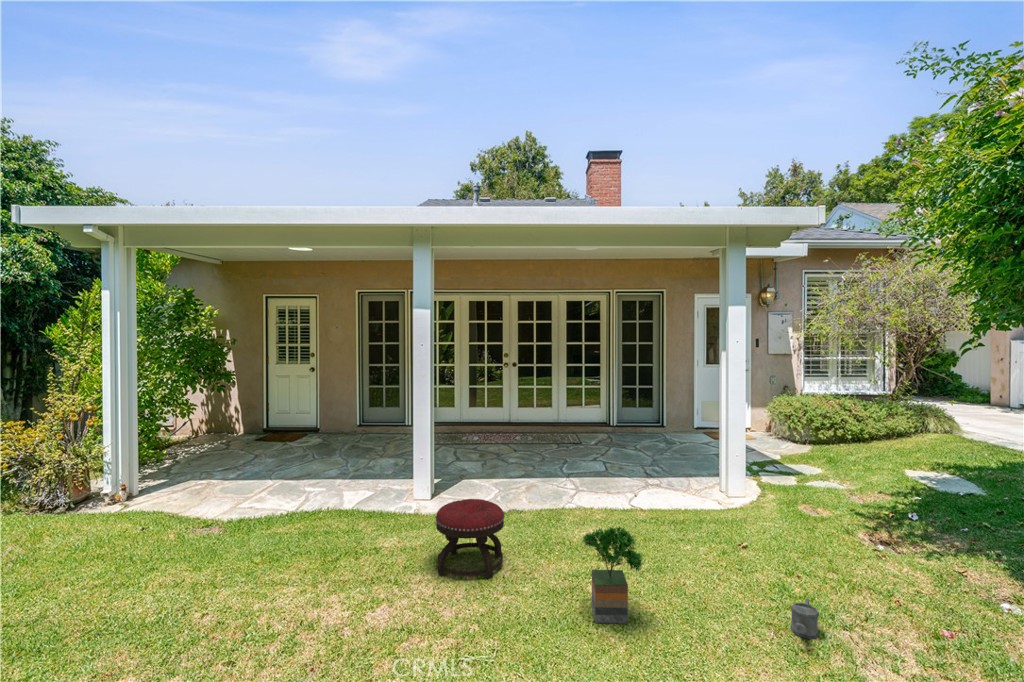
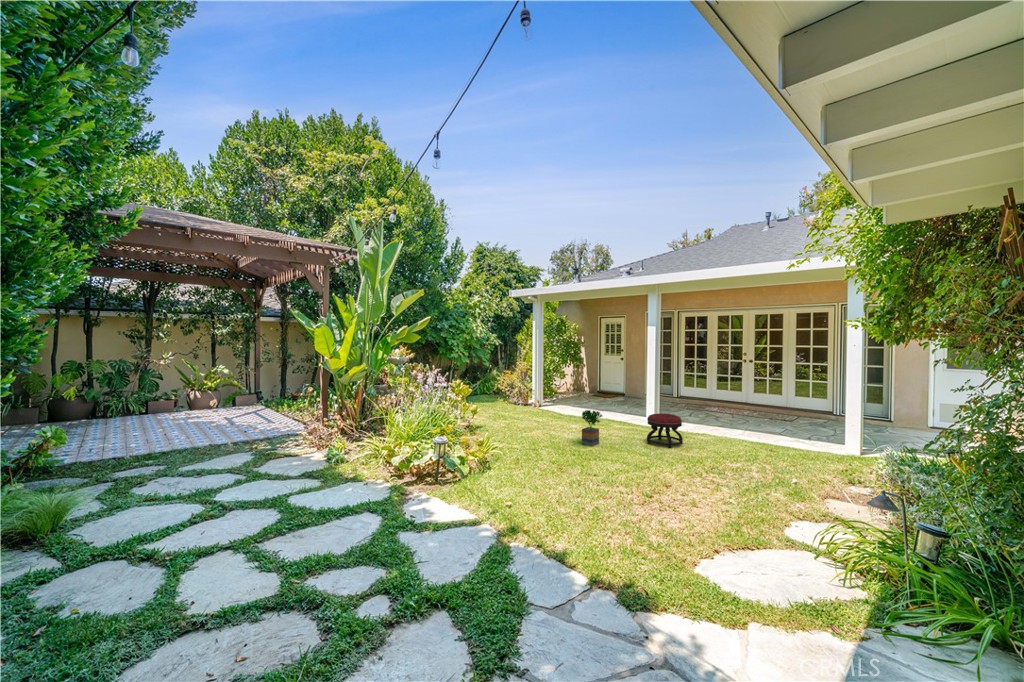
potted tree: present [582,527,642,623] -> present [582,410,602,446]
watering can: present [791,599,819,639] -> none [808,478,838,496]

